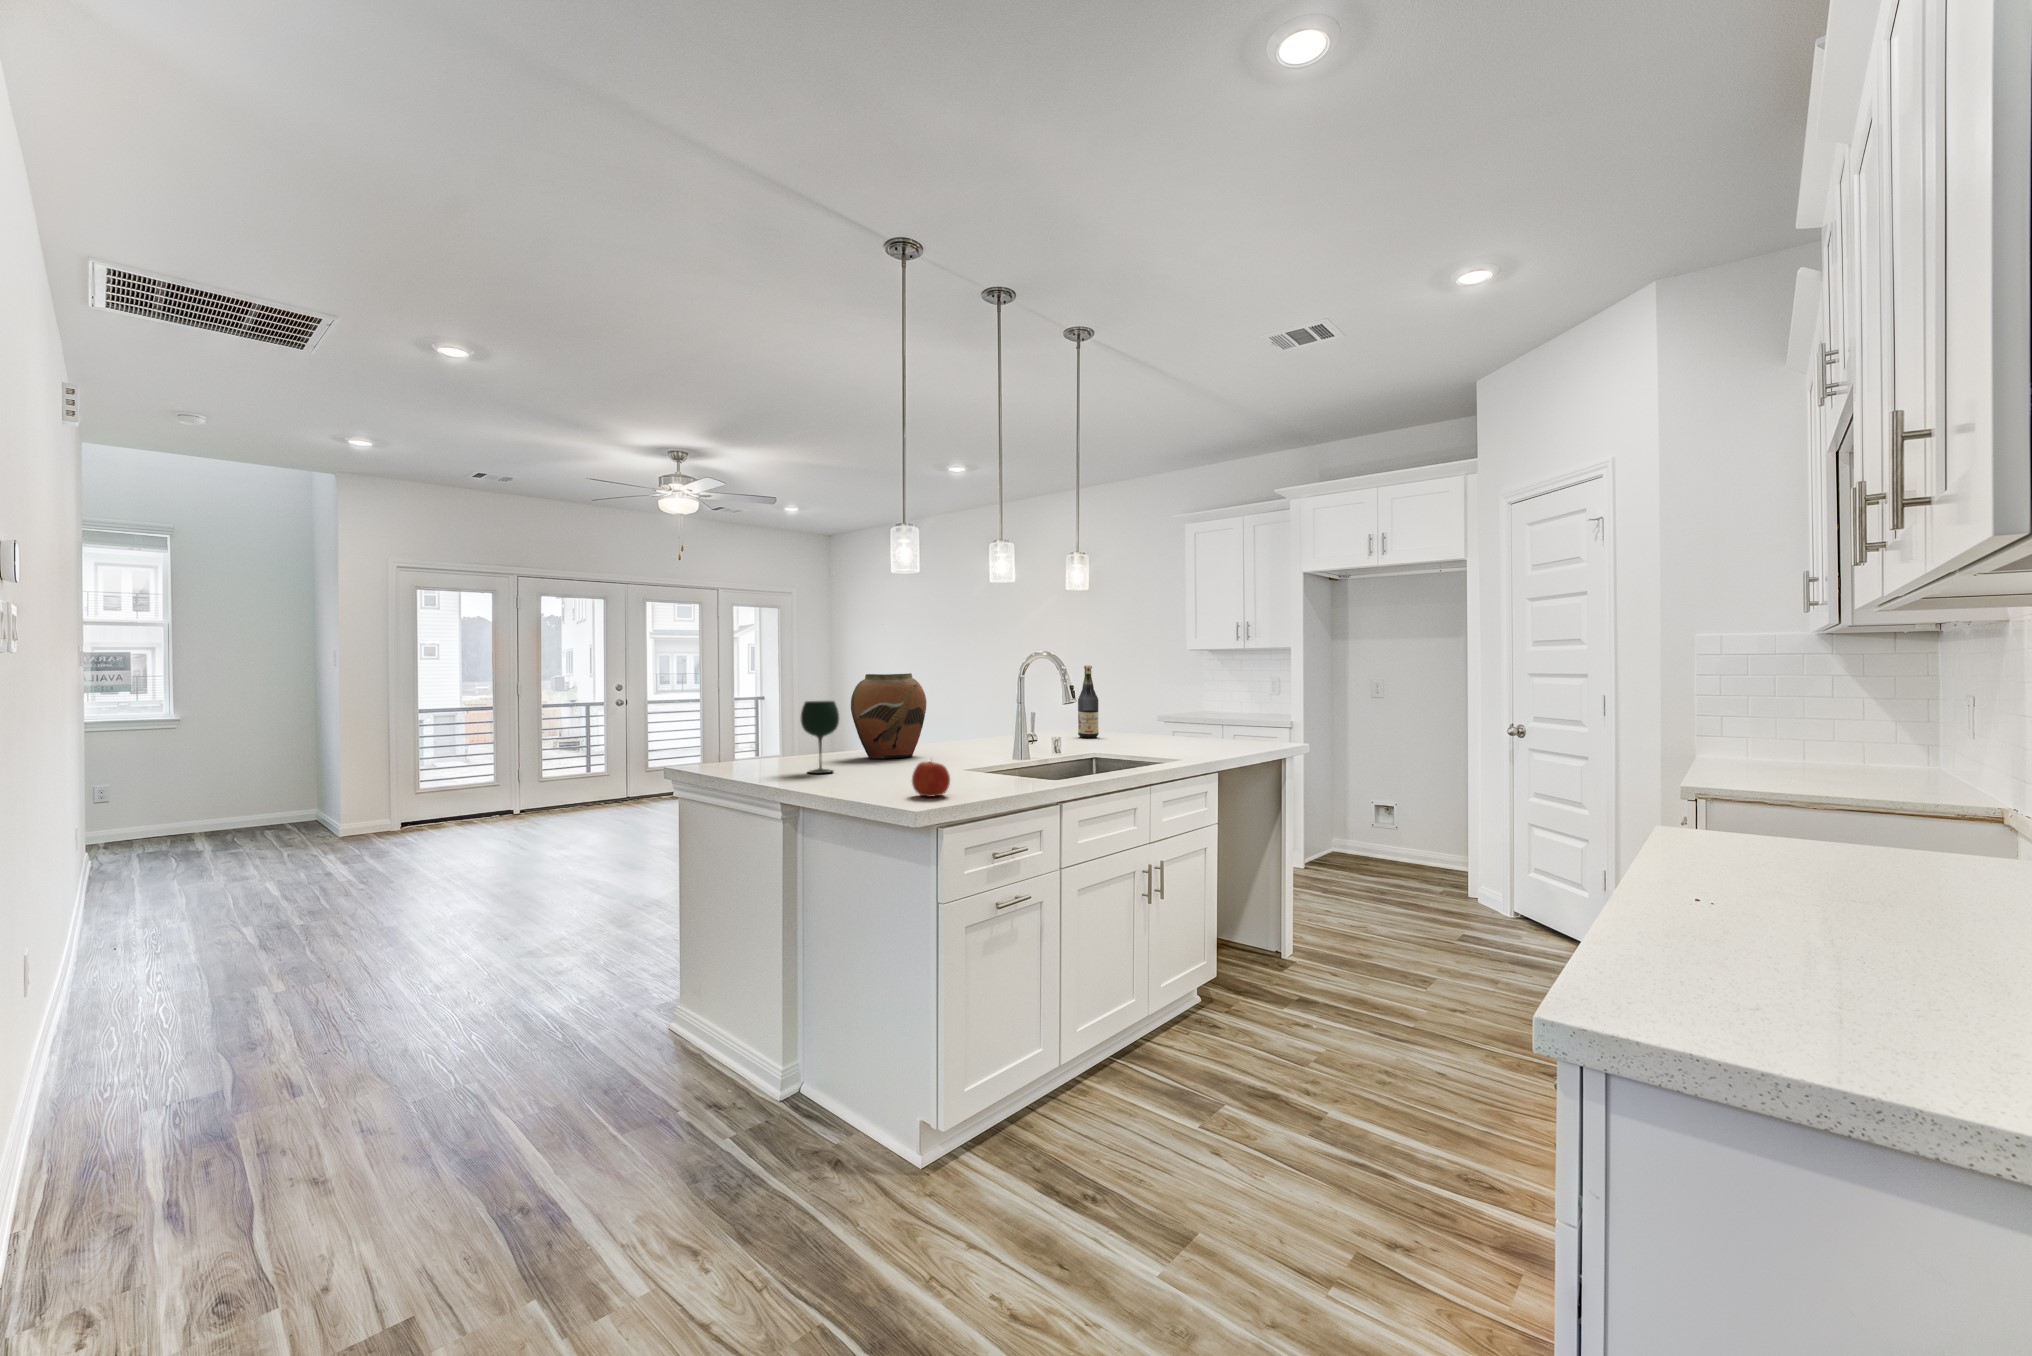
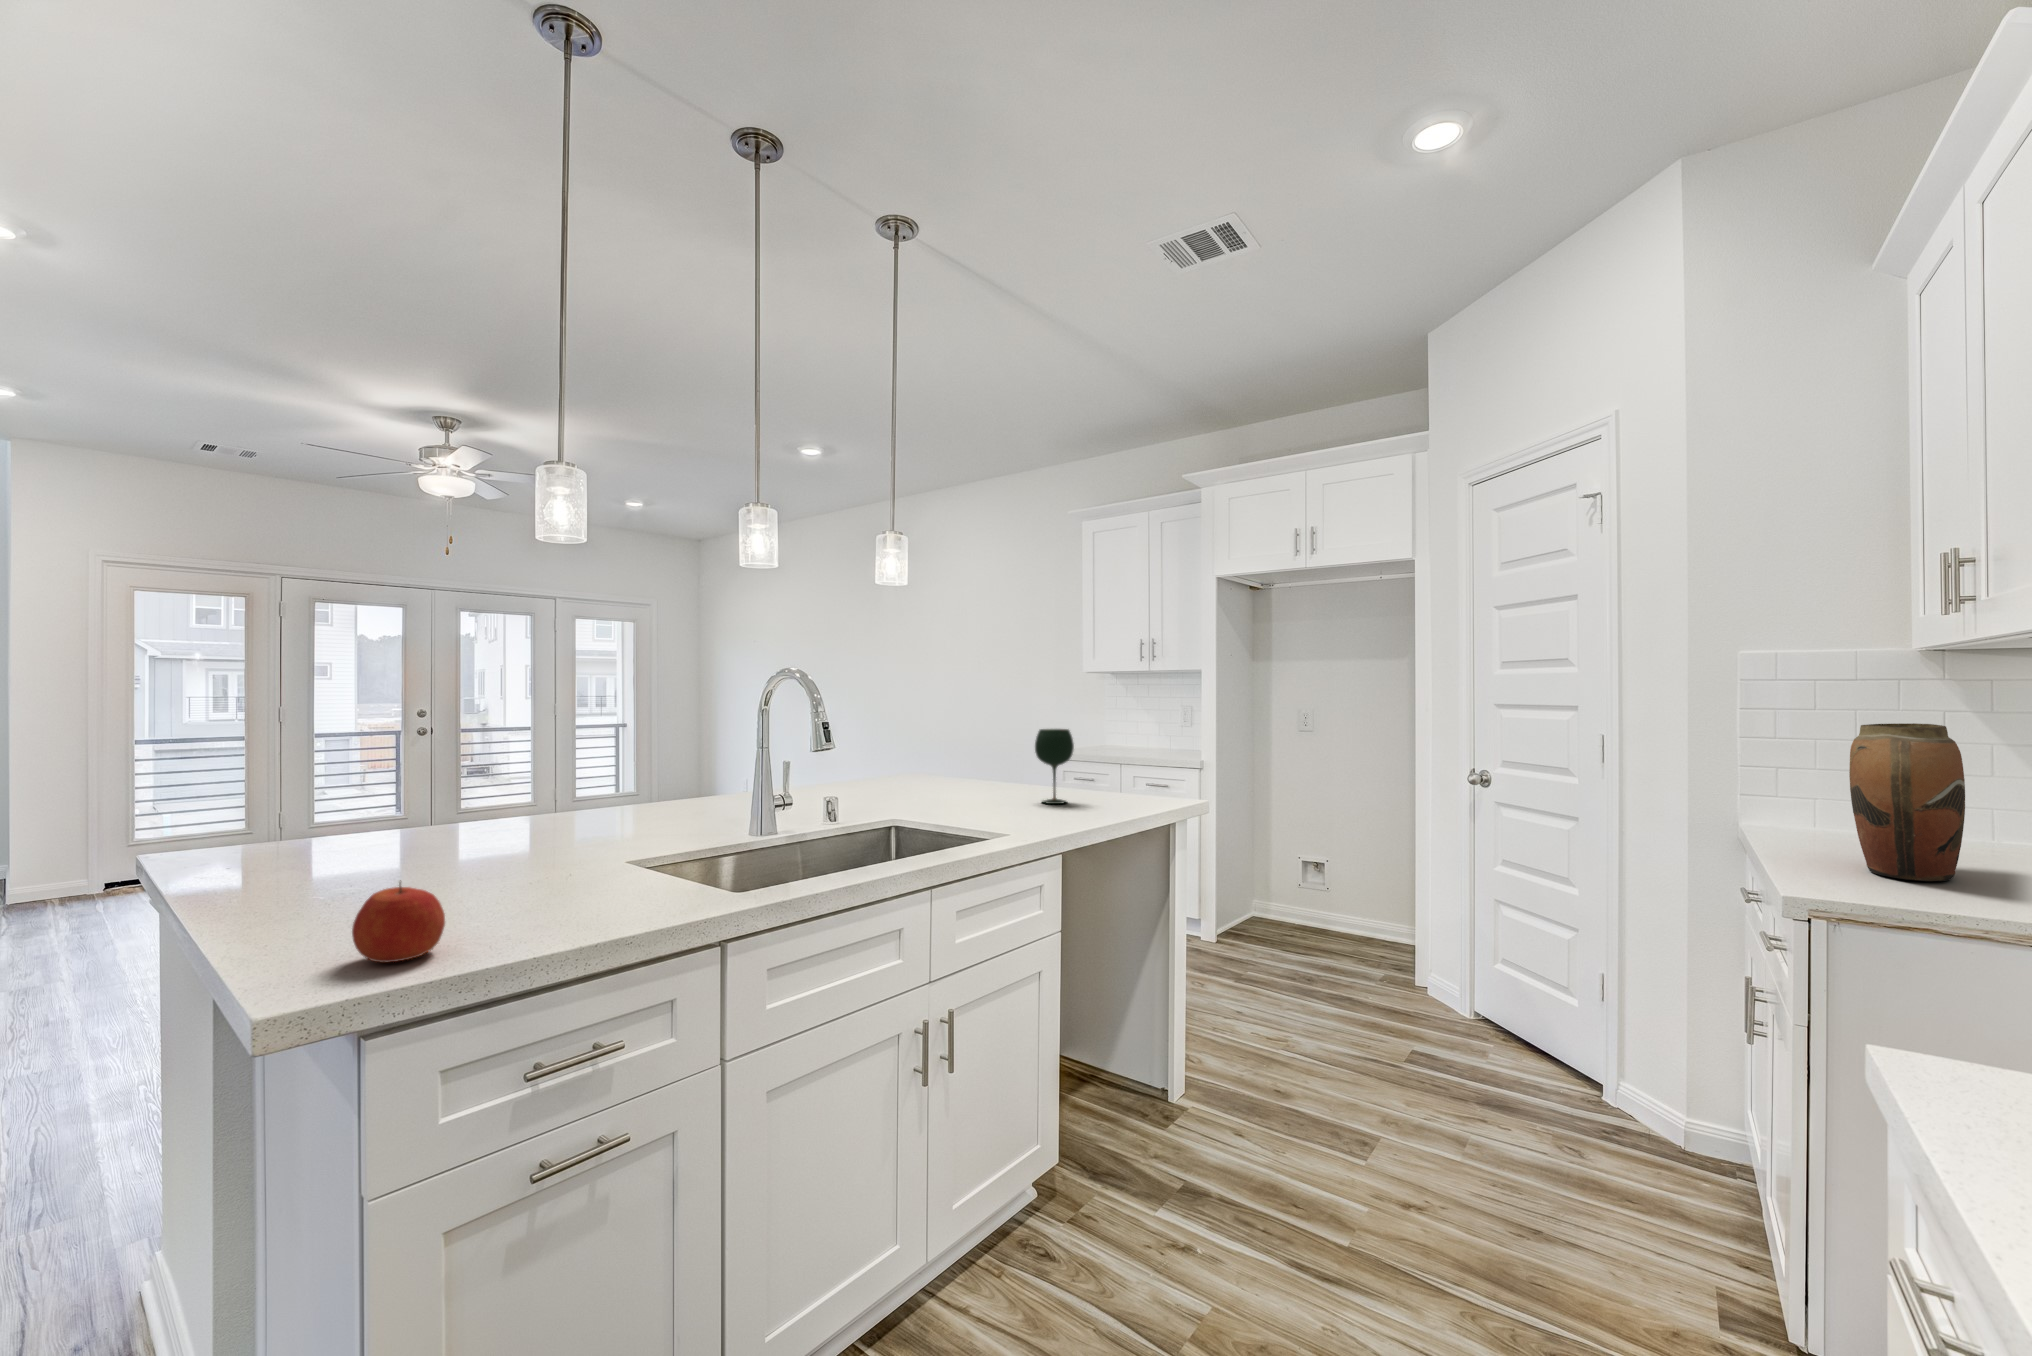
wine bottle: present [1078,665,1099,738] -> none [900,689,928,788]
vase: present [851,673,926,759] -> present [1849,723,1965,881]
wine glass: present [801,701,839,773] -> present [1035,729,1074,804]

